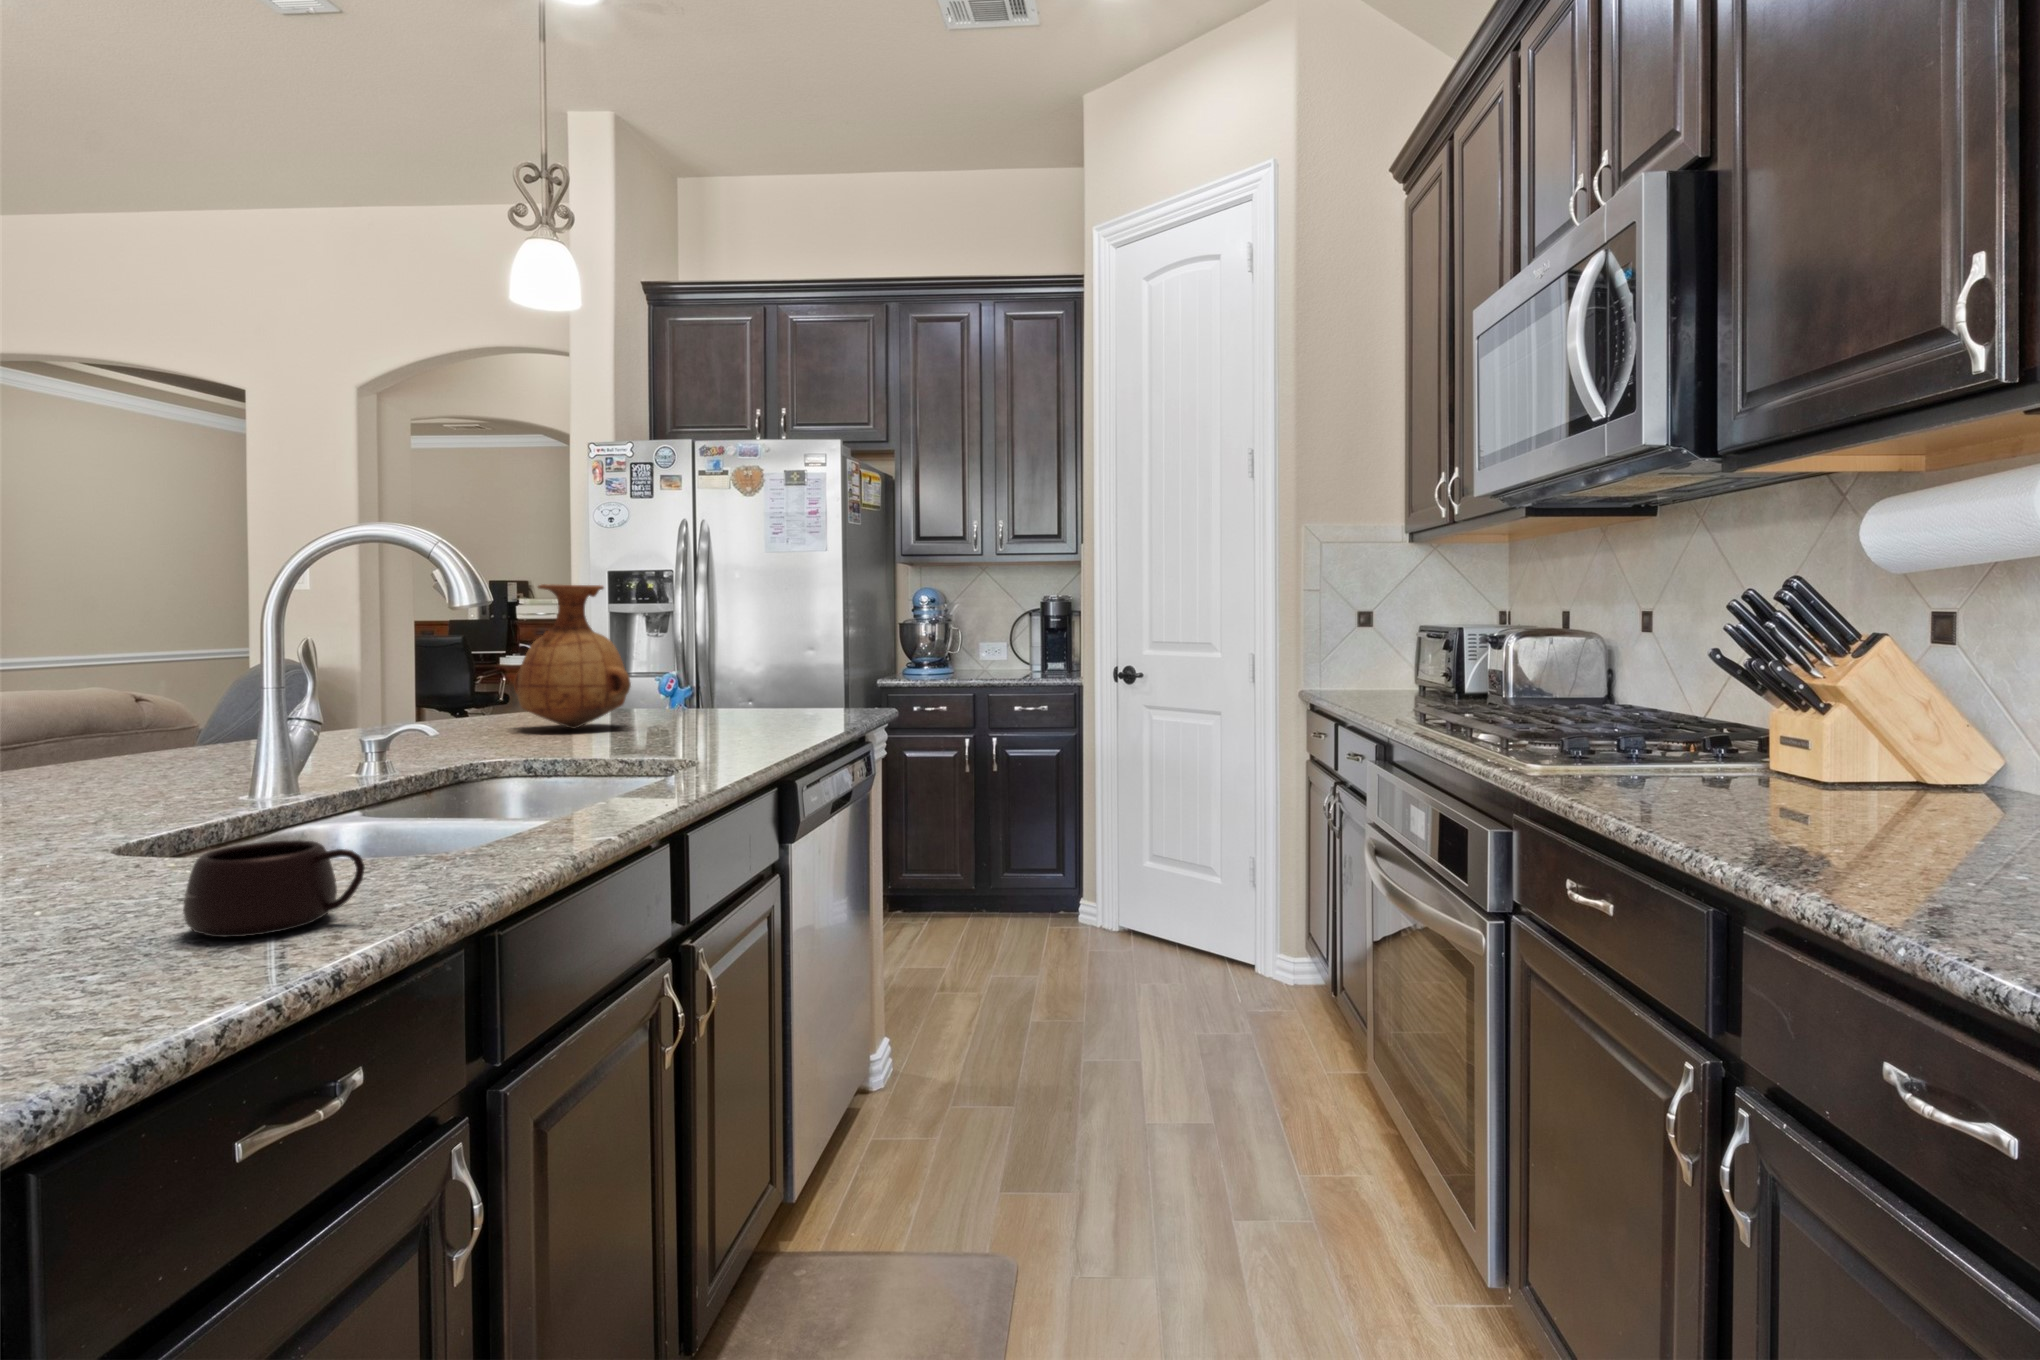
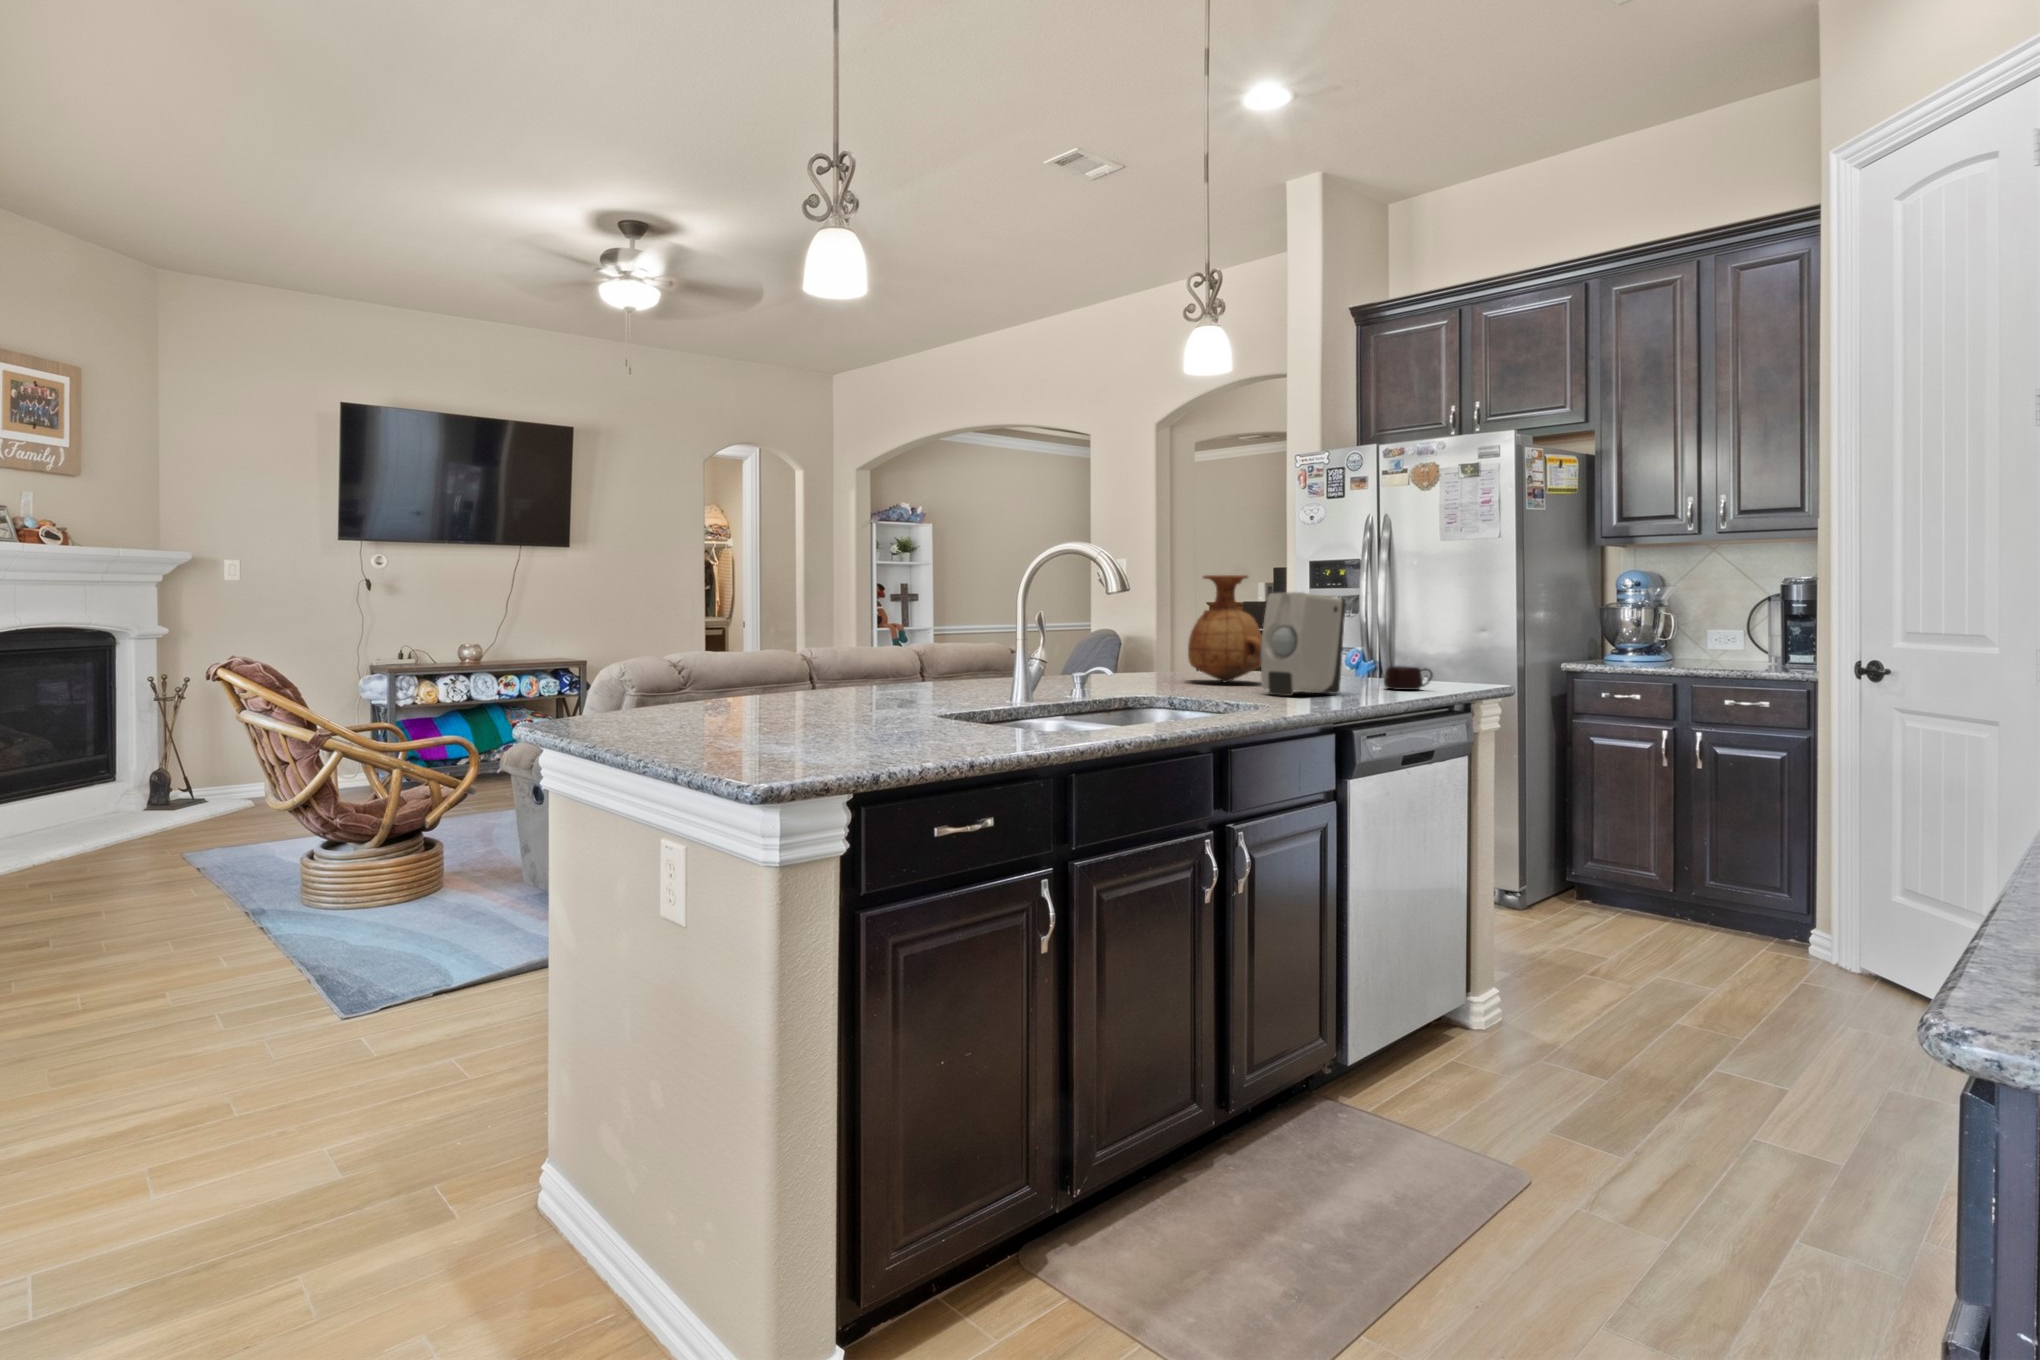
soap dispenser: none [649,609,749,744] -> present [1261,592,1345,696]
mug: present [183,840,365,937] -> present [1384,666,1433,690]

